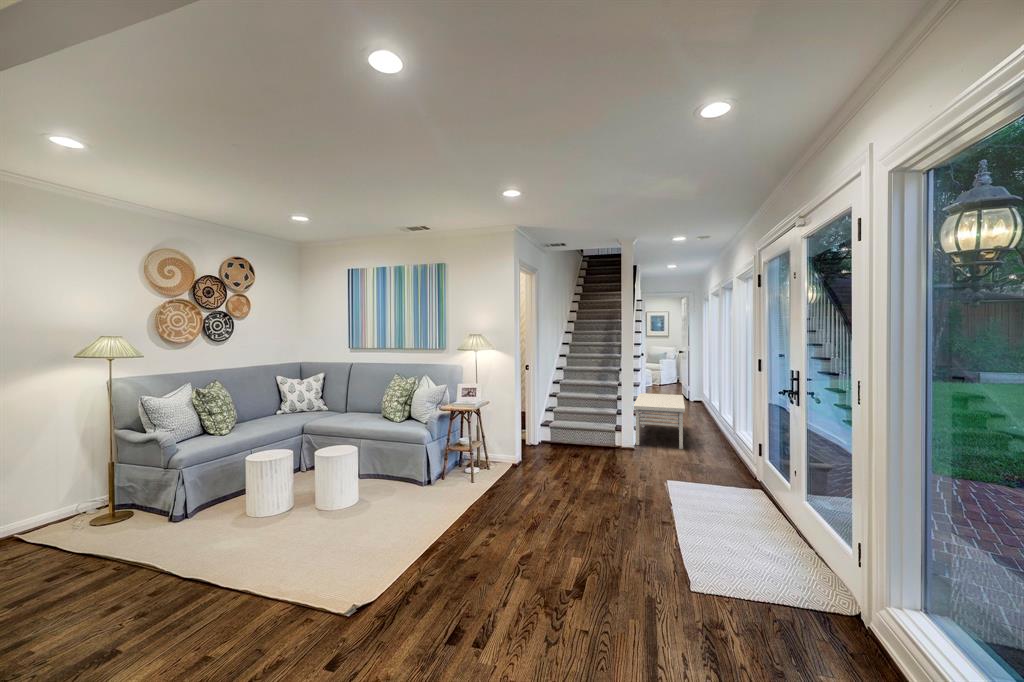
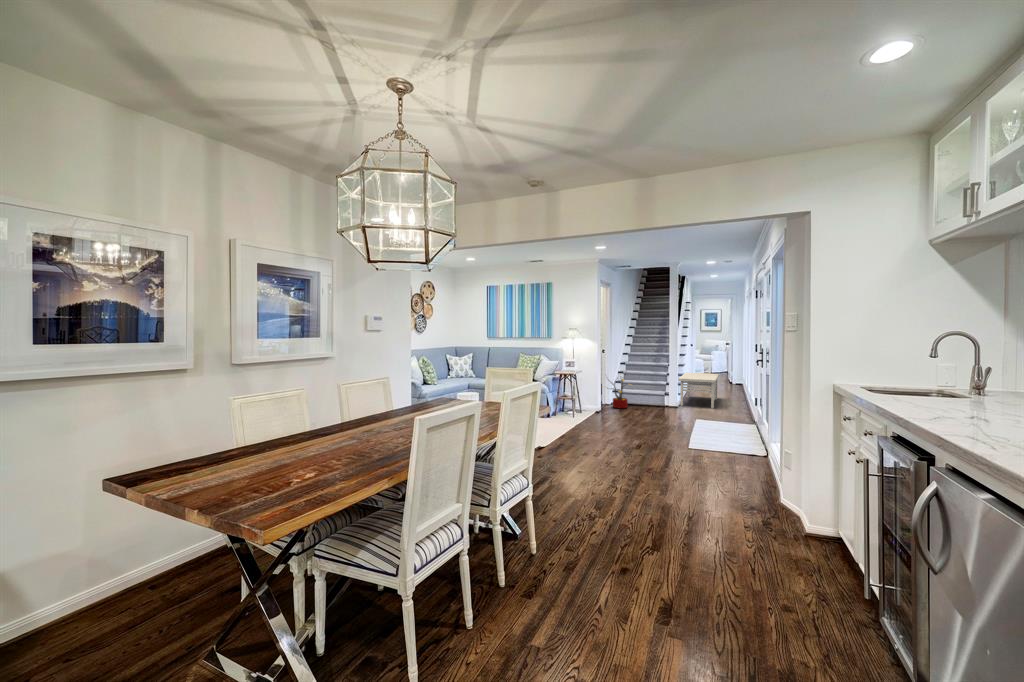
decorative plant: none [521,397,571,454] -> present [612,378,628,408]

